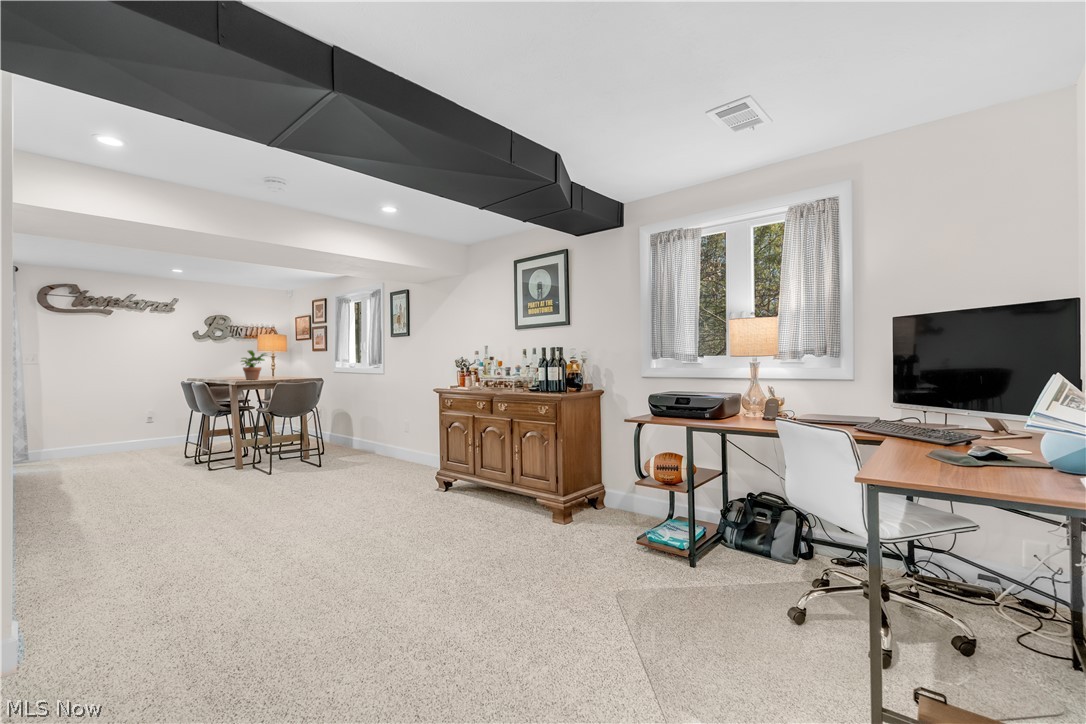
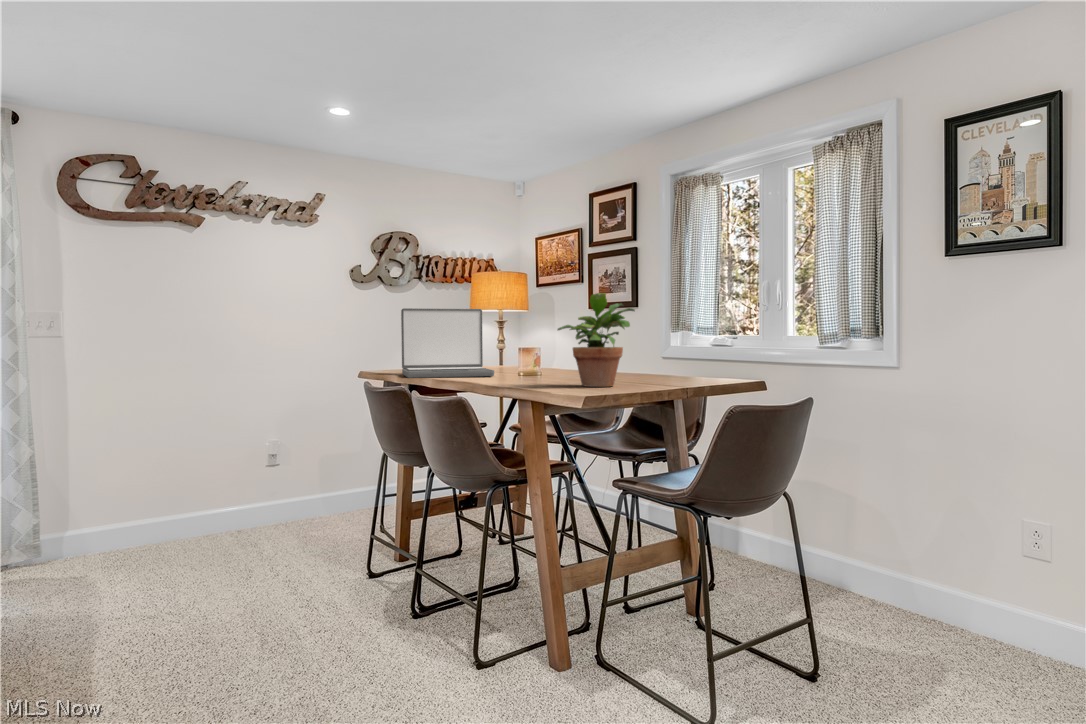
laptop: none [194,353,235,379] -> present [401,308,494,378]

